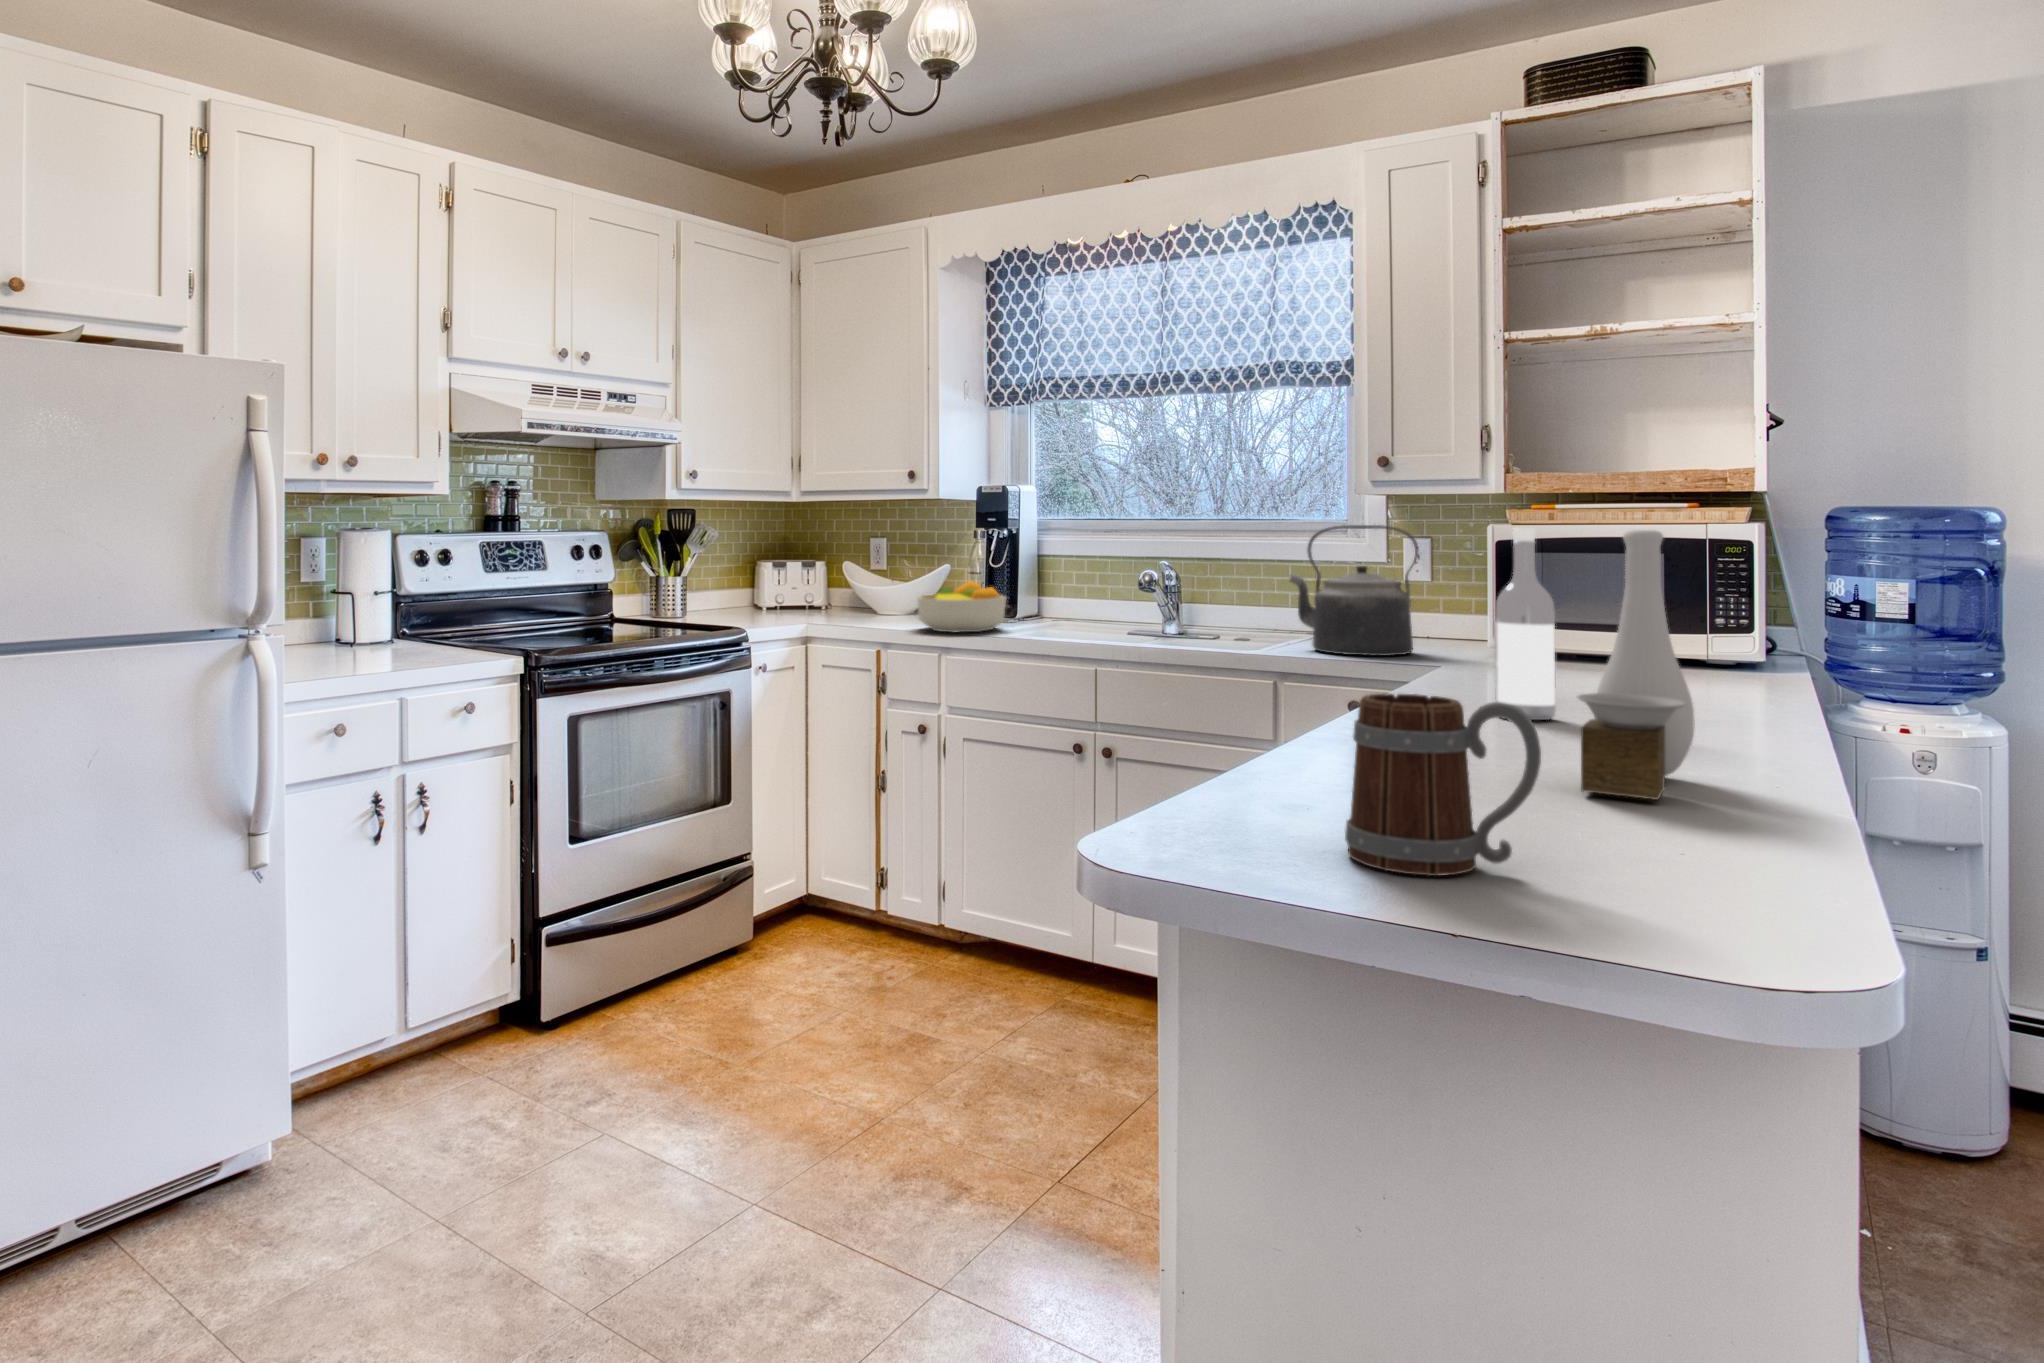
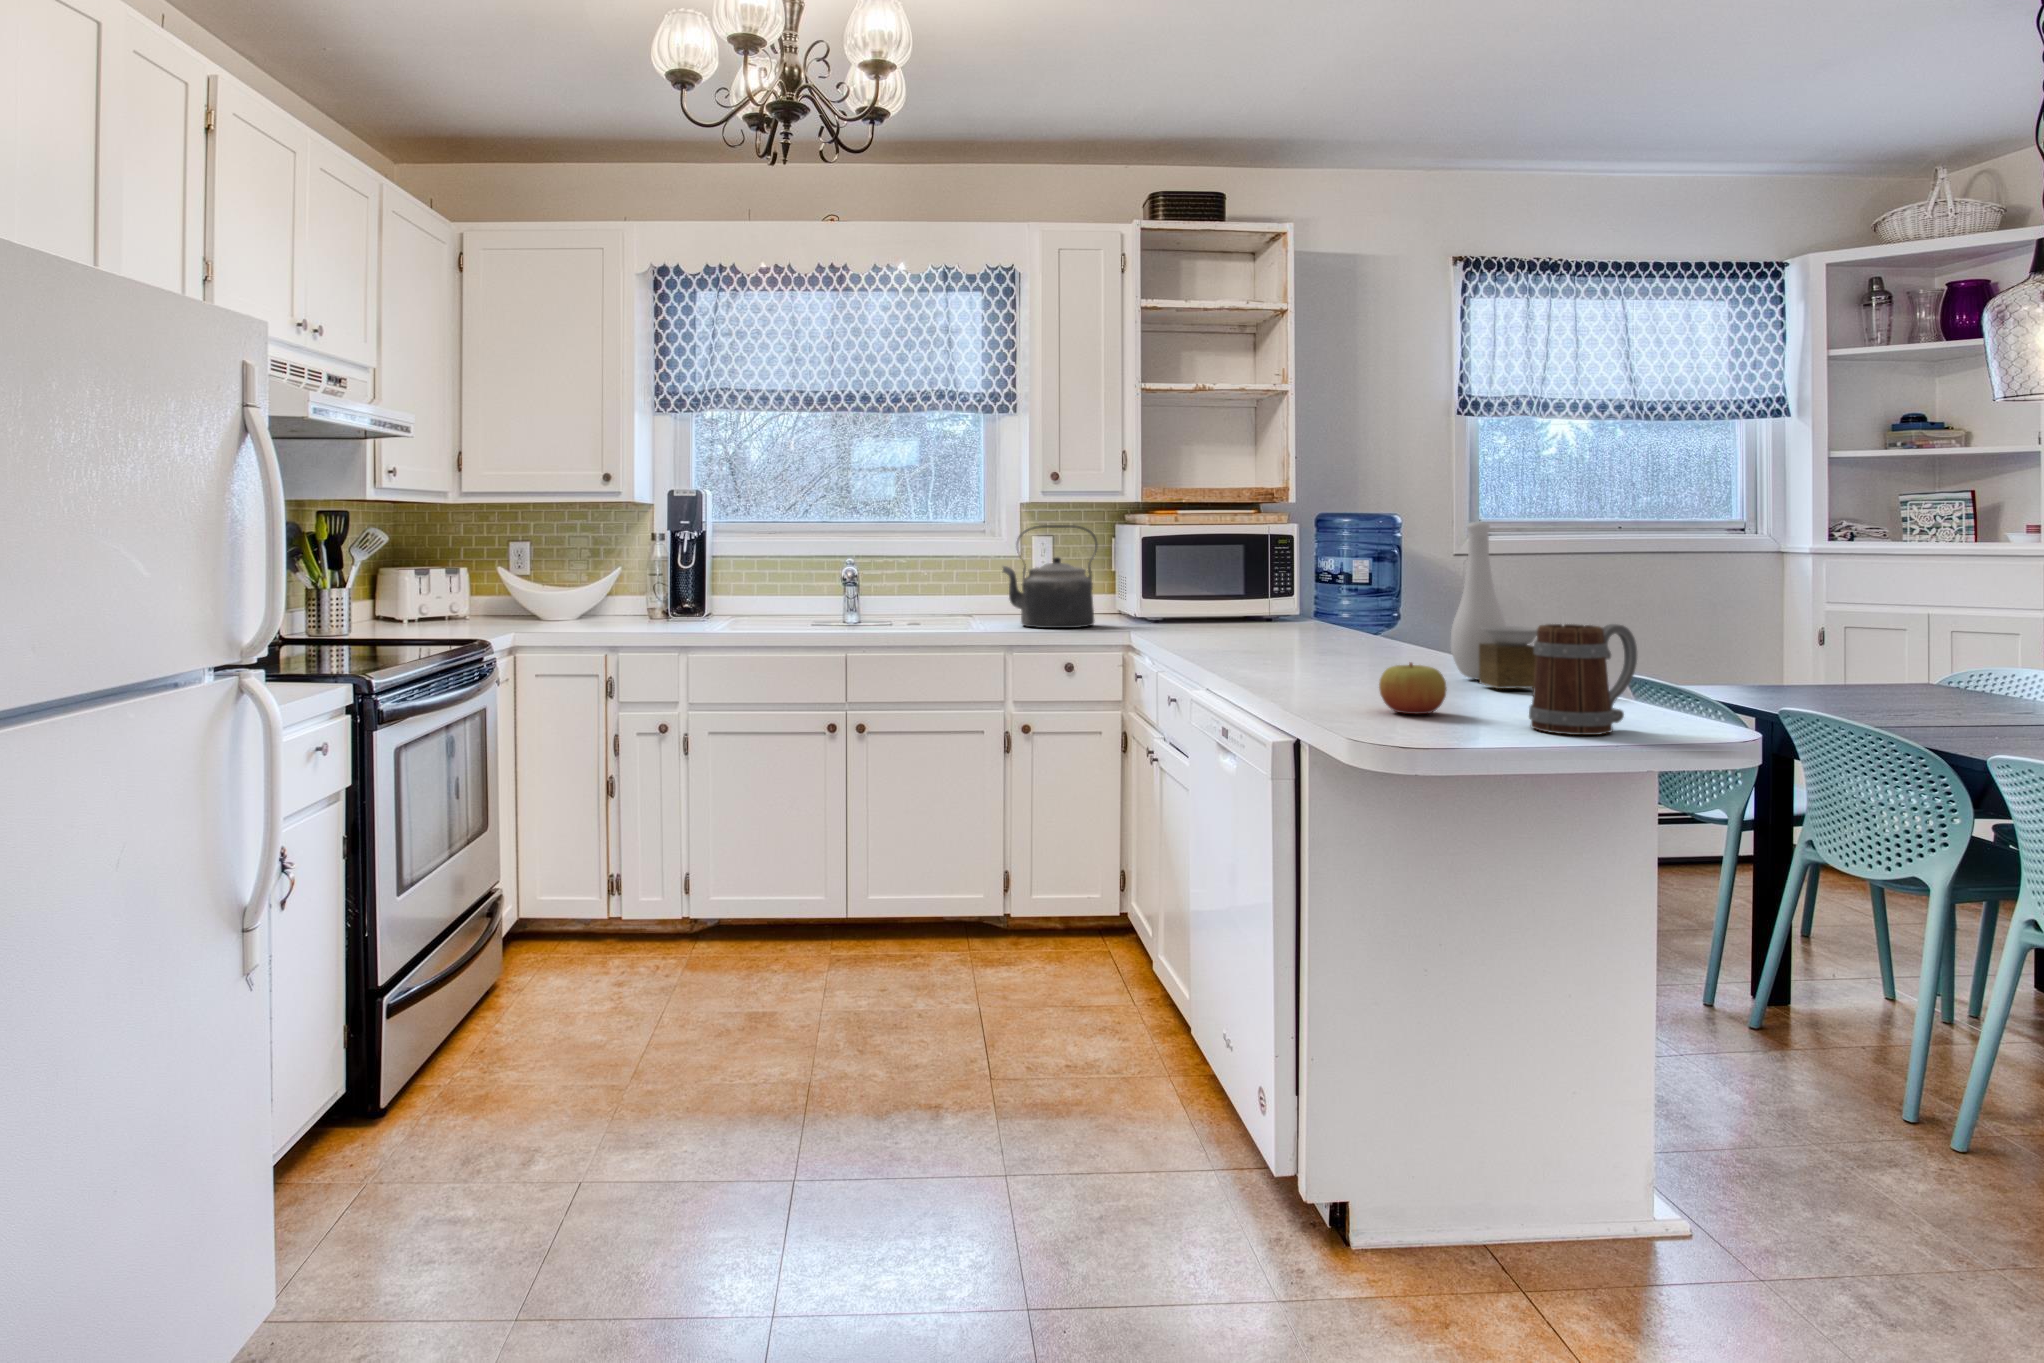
wine bottle: present [1495,528,1556,720] -> none [1290,523,1328,657]
fruit bowl: present [917,580,1007,632] -> none [651,581,740,631]
apple: none [1242,732,1336,808] -> present [1379,663,1447,714]

